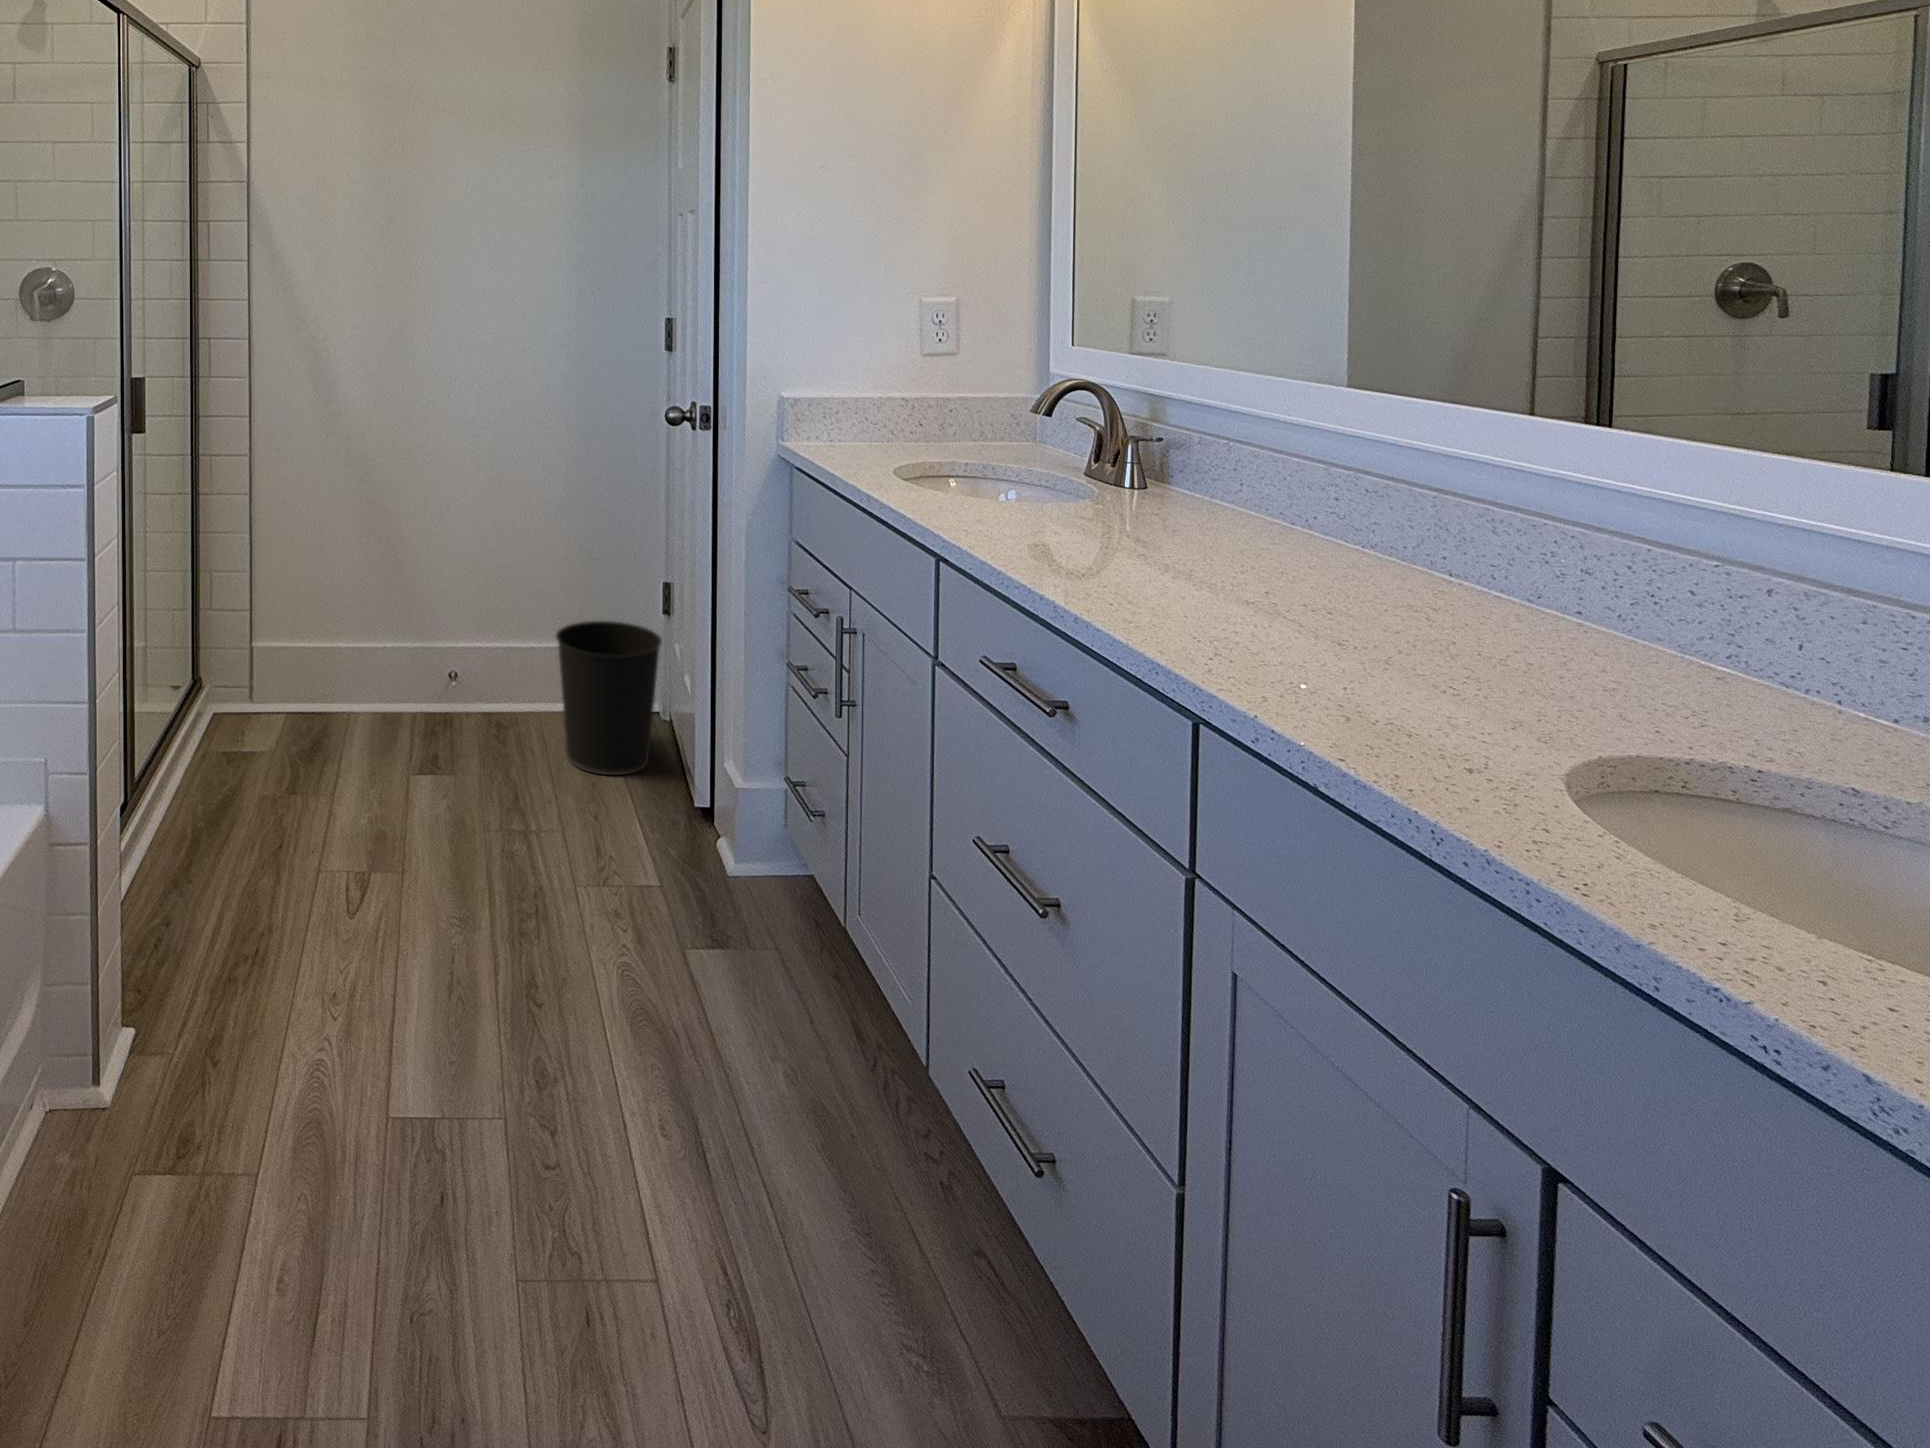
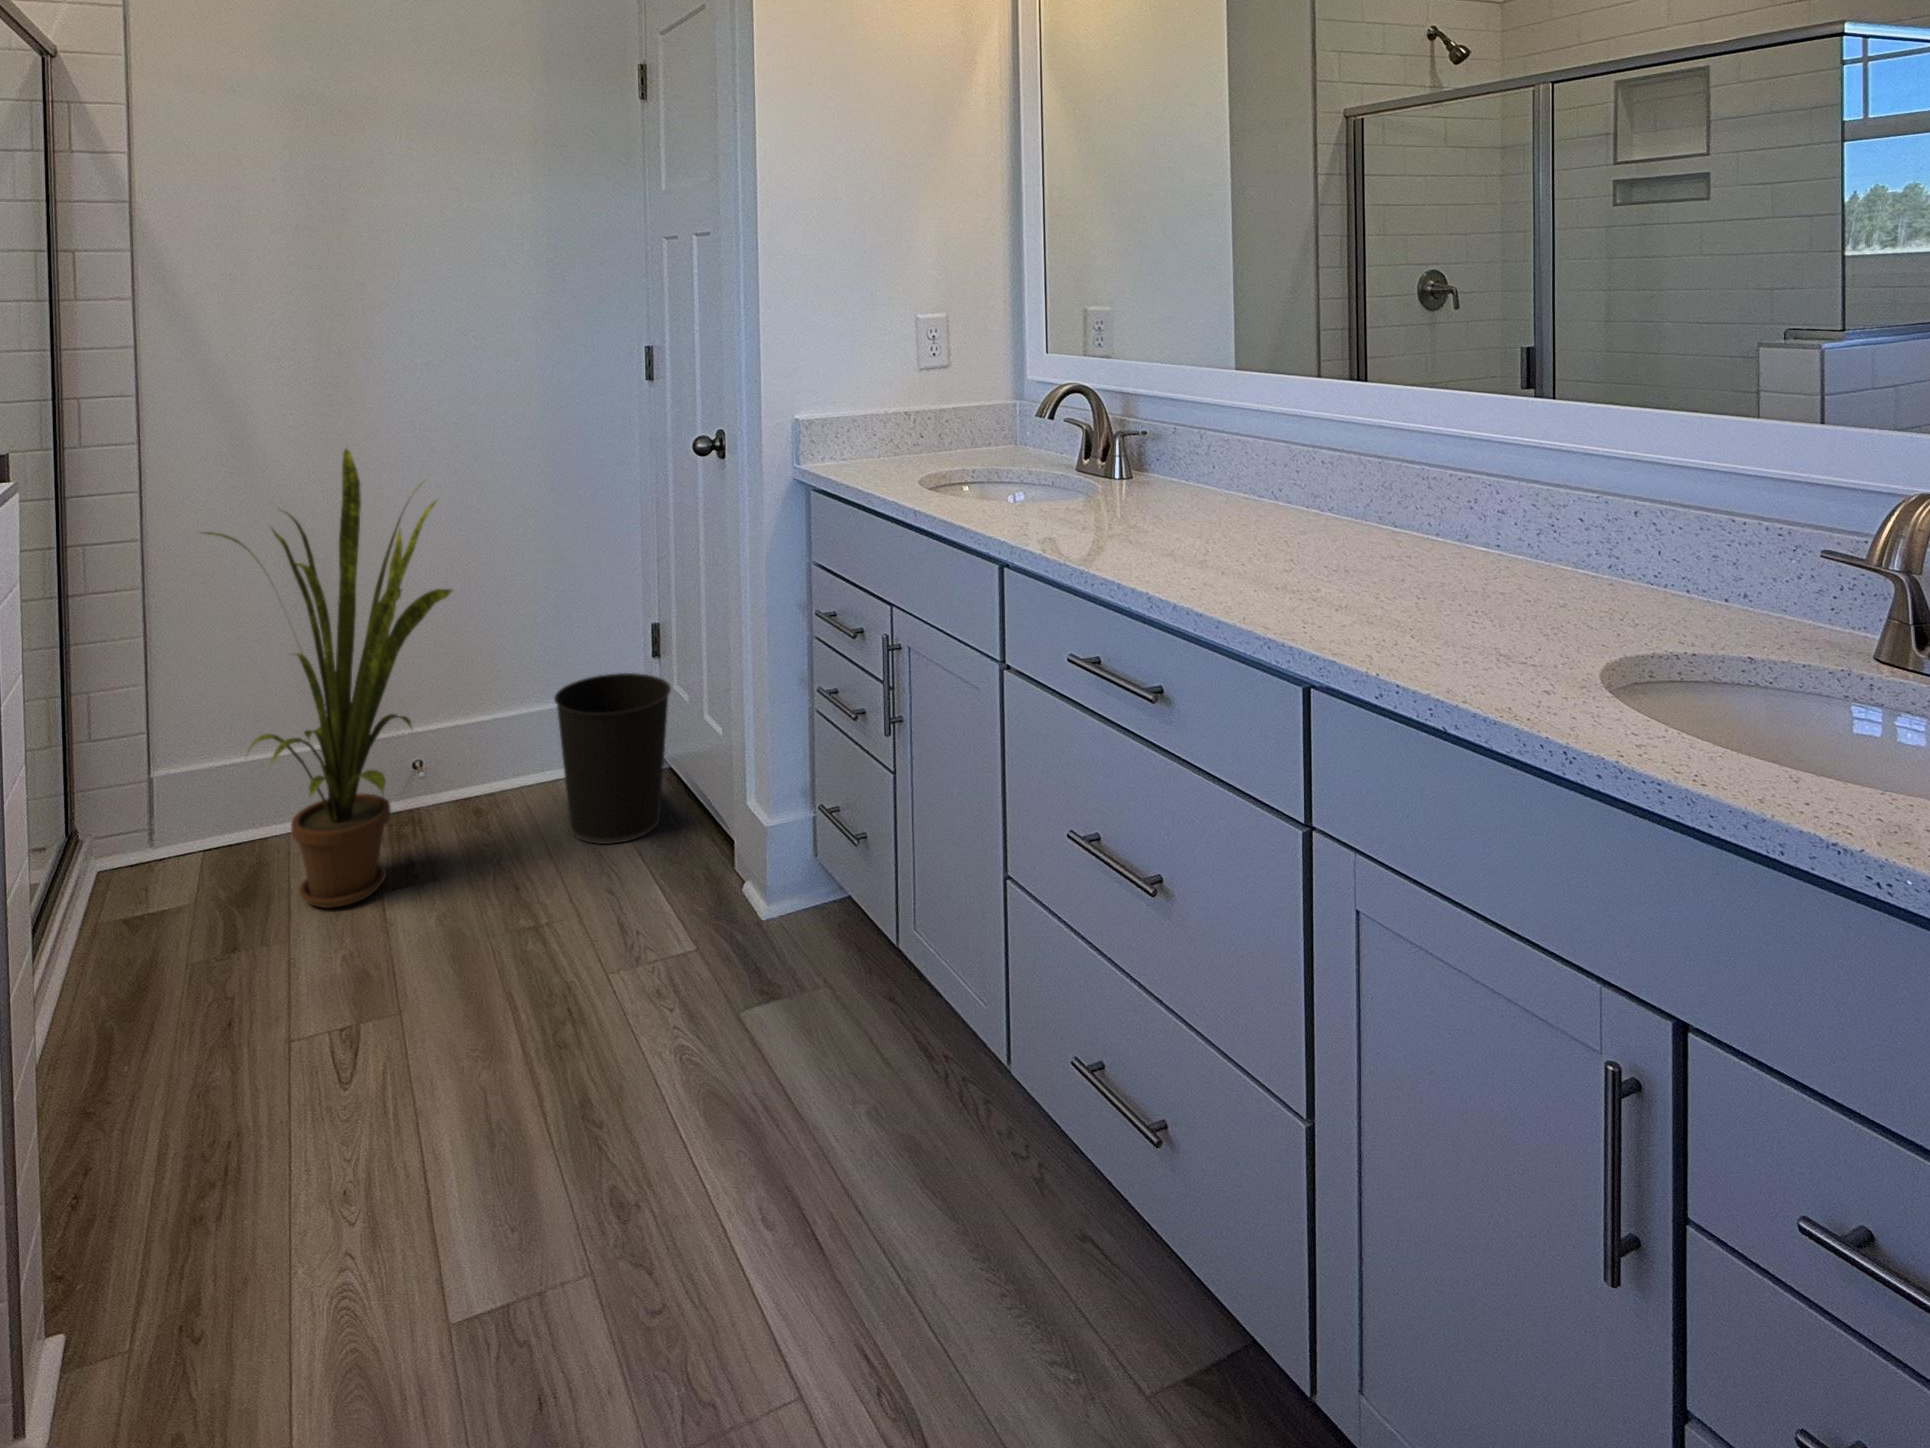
house plant: none [276,395,471,775] -> present [206,449,452,908]

